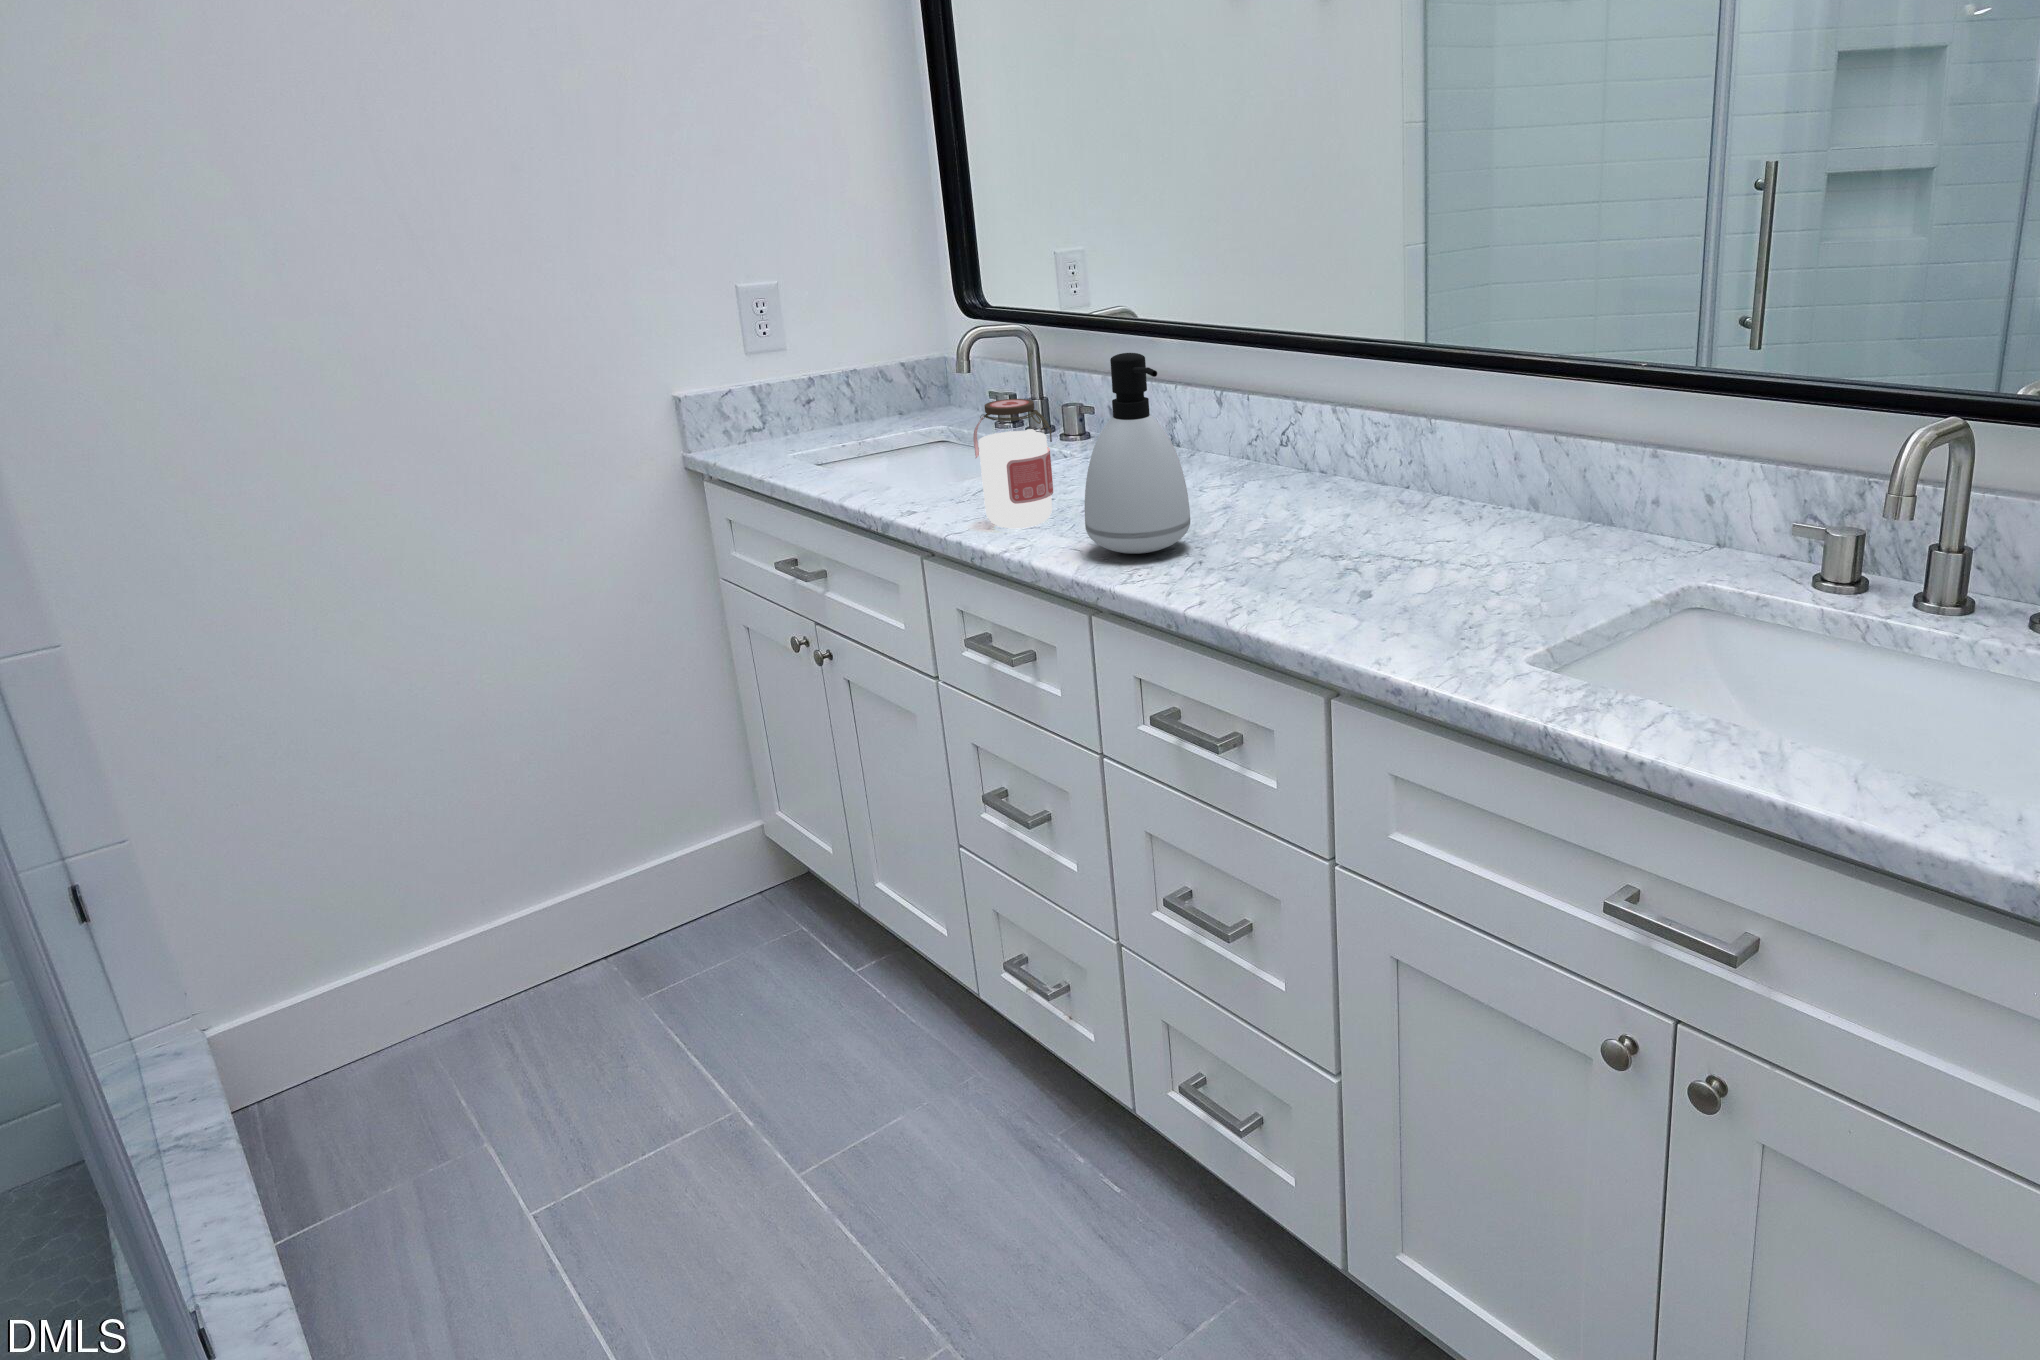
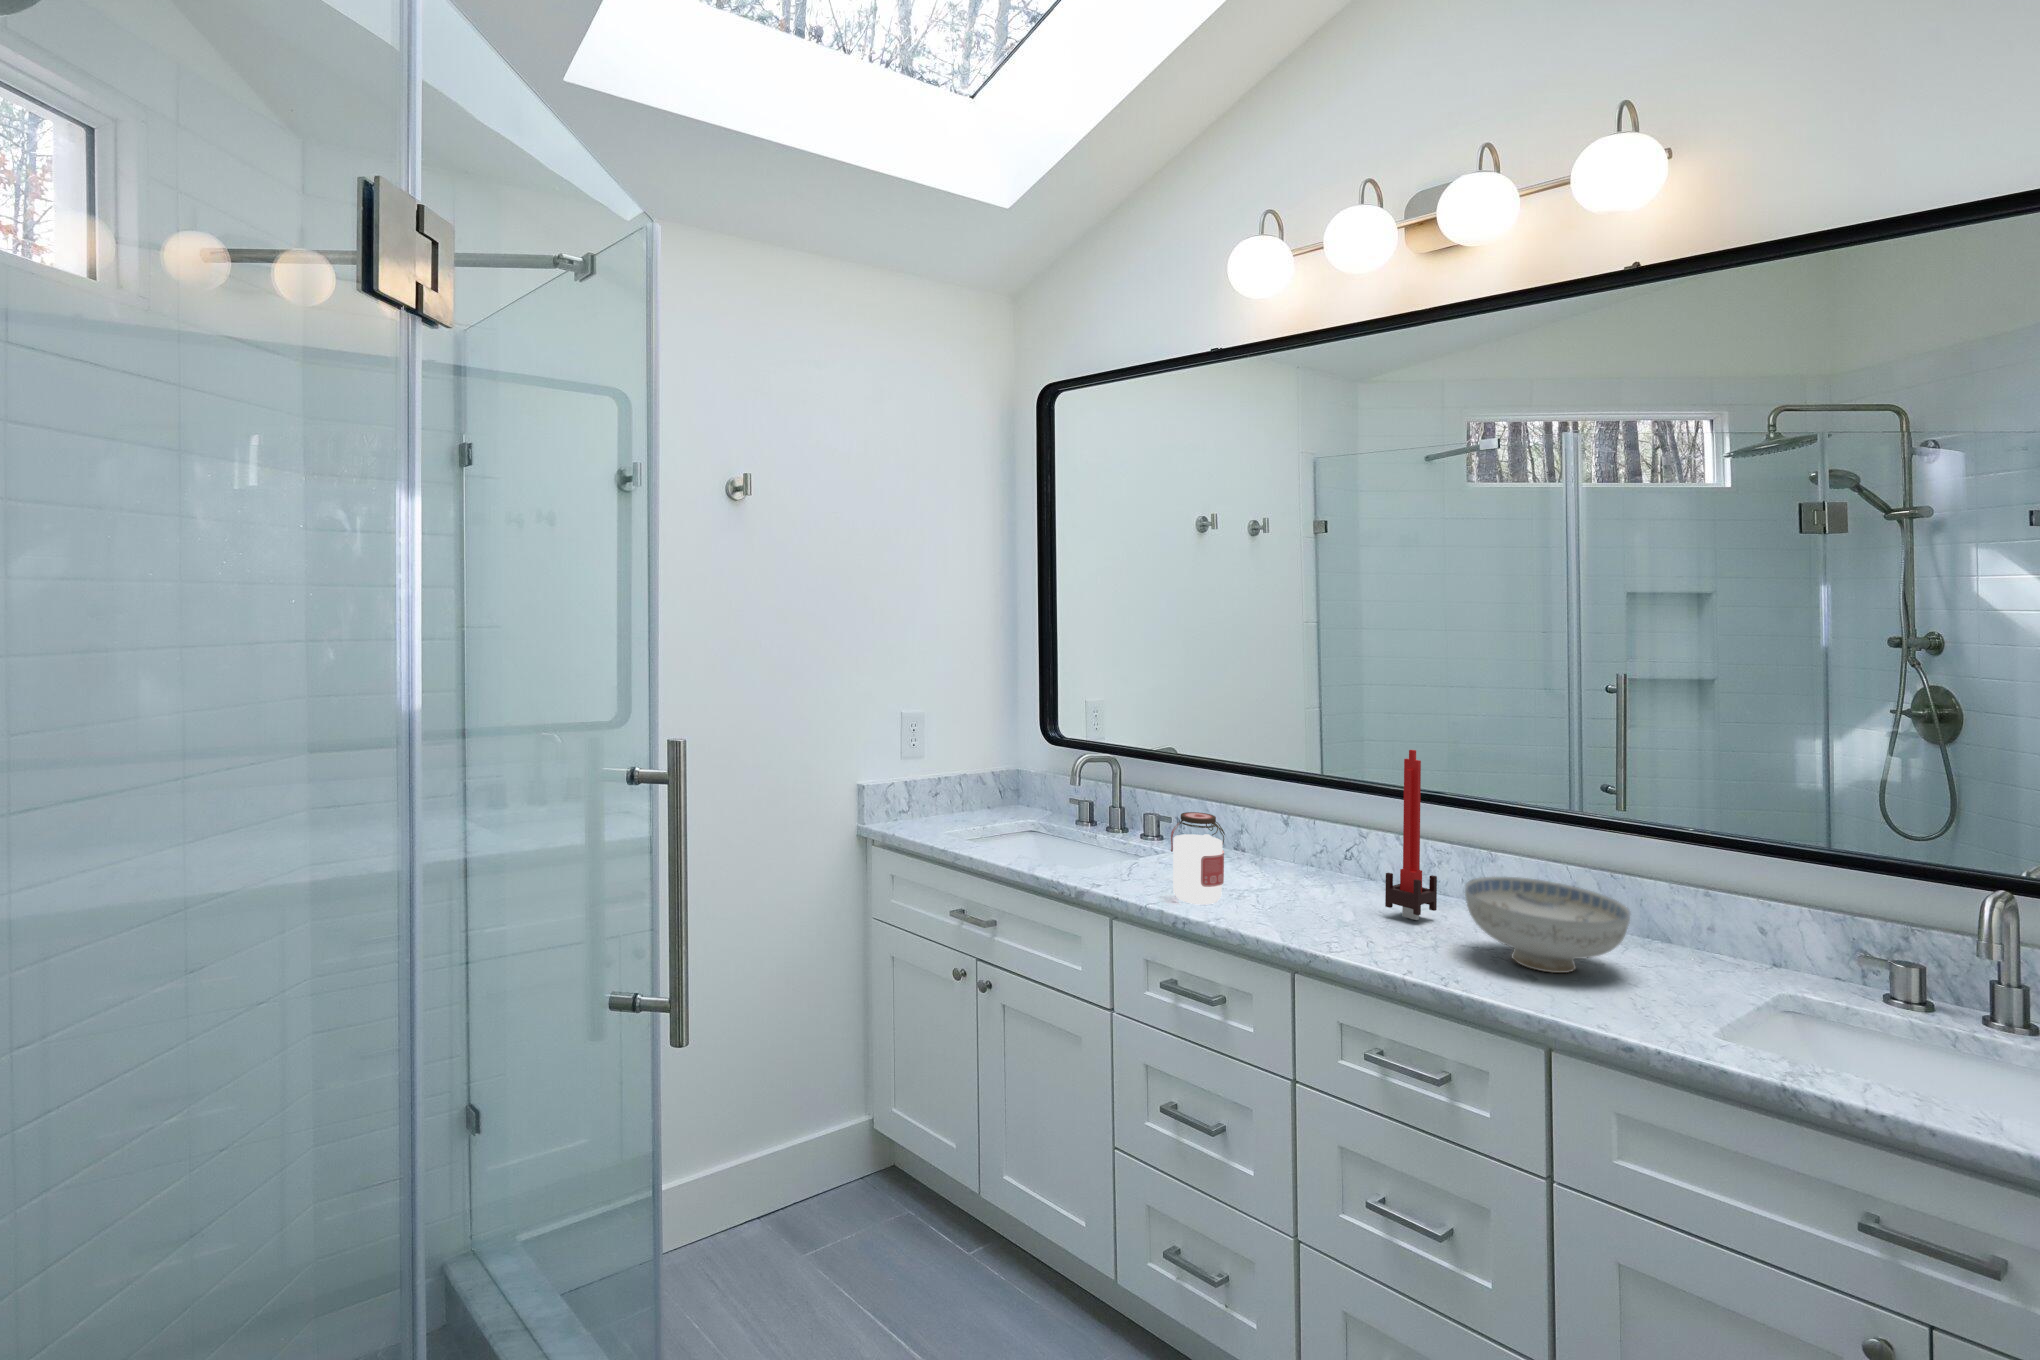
candle: none [1258,280,1327,524] -> present [1385,750,1437,920]
soap dispenser: present [1085,353,1190,554] -> none [1277,791,1356,932]
ceramic bowl: none [1299,454,1508,584] -> present [1465,876,1630,973]

